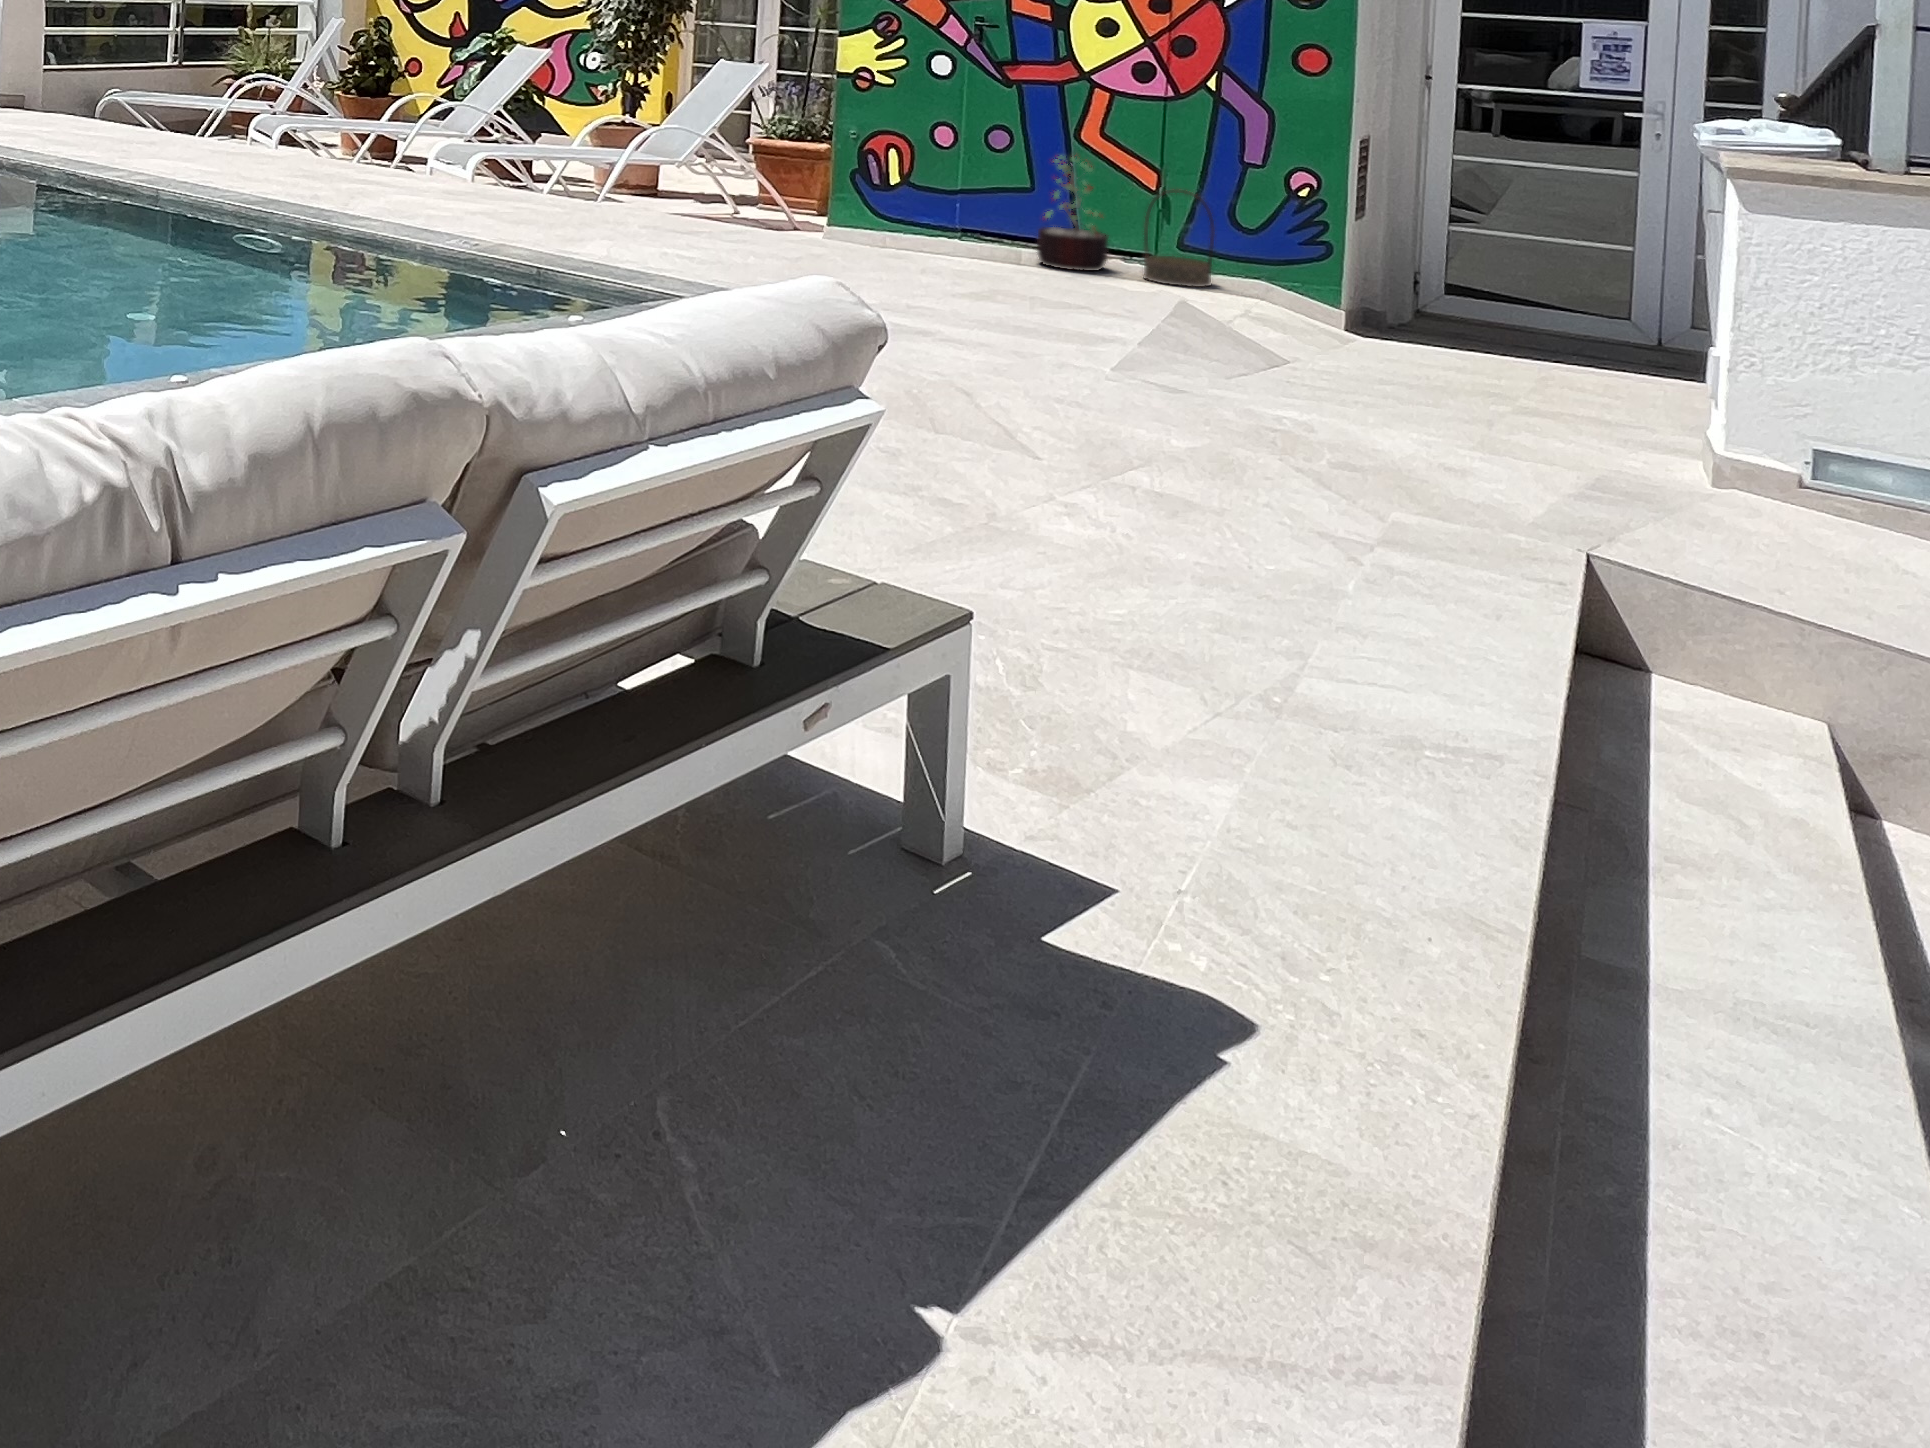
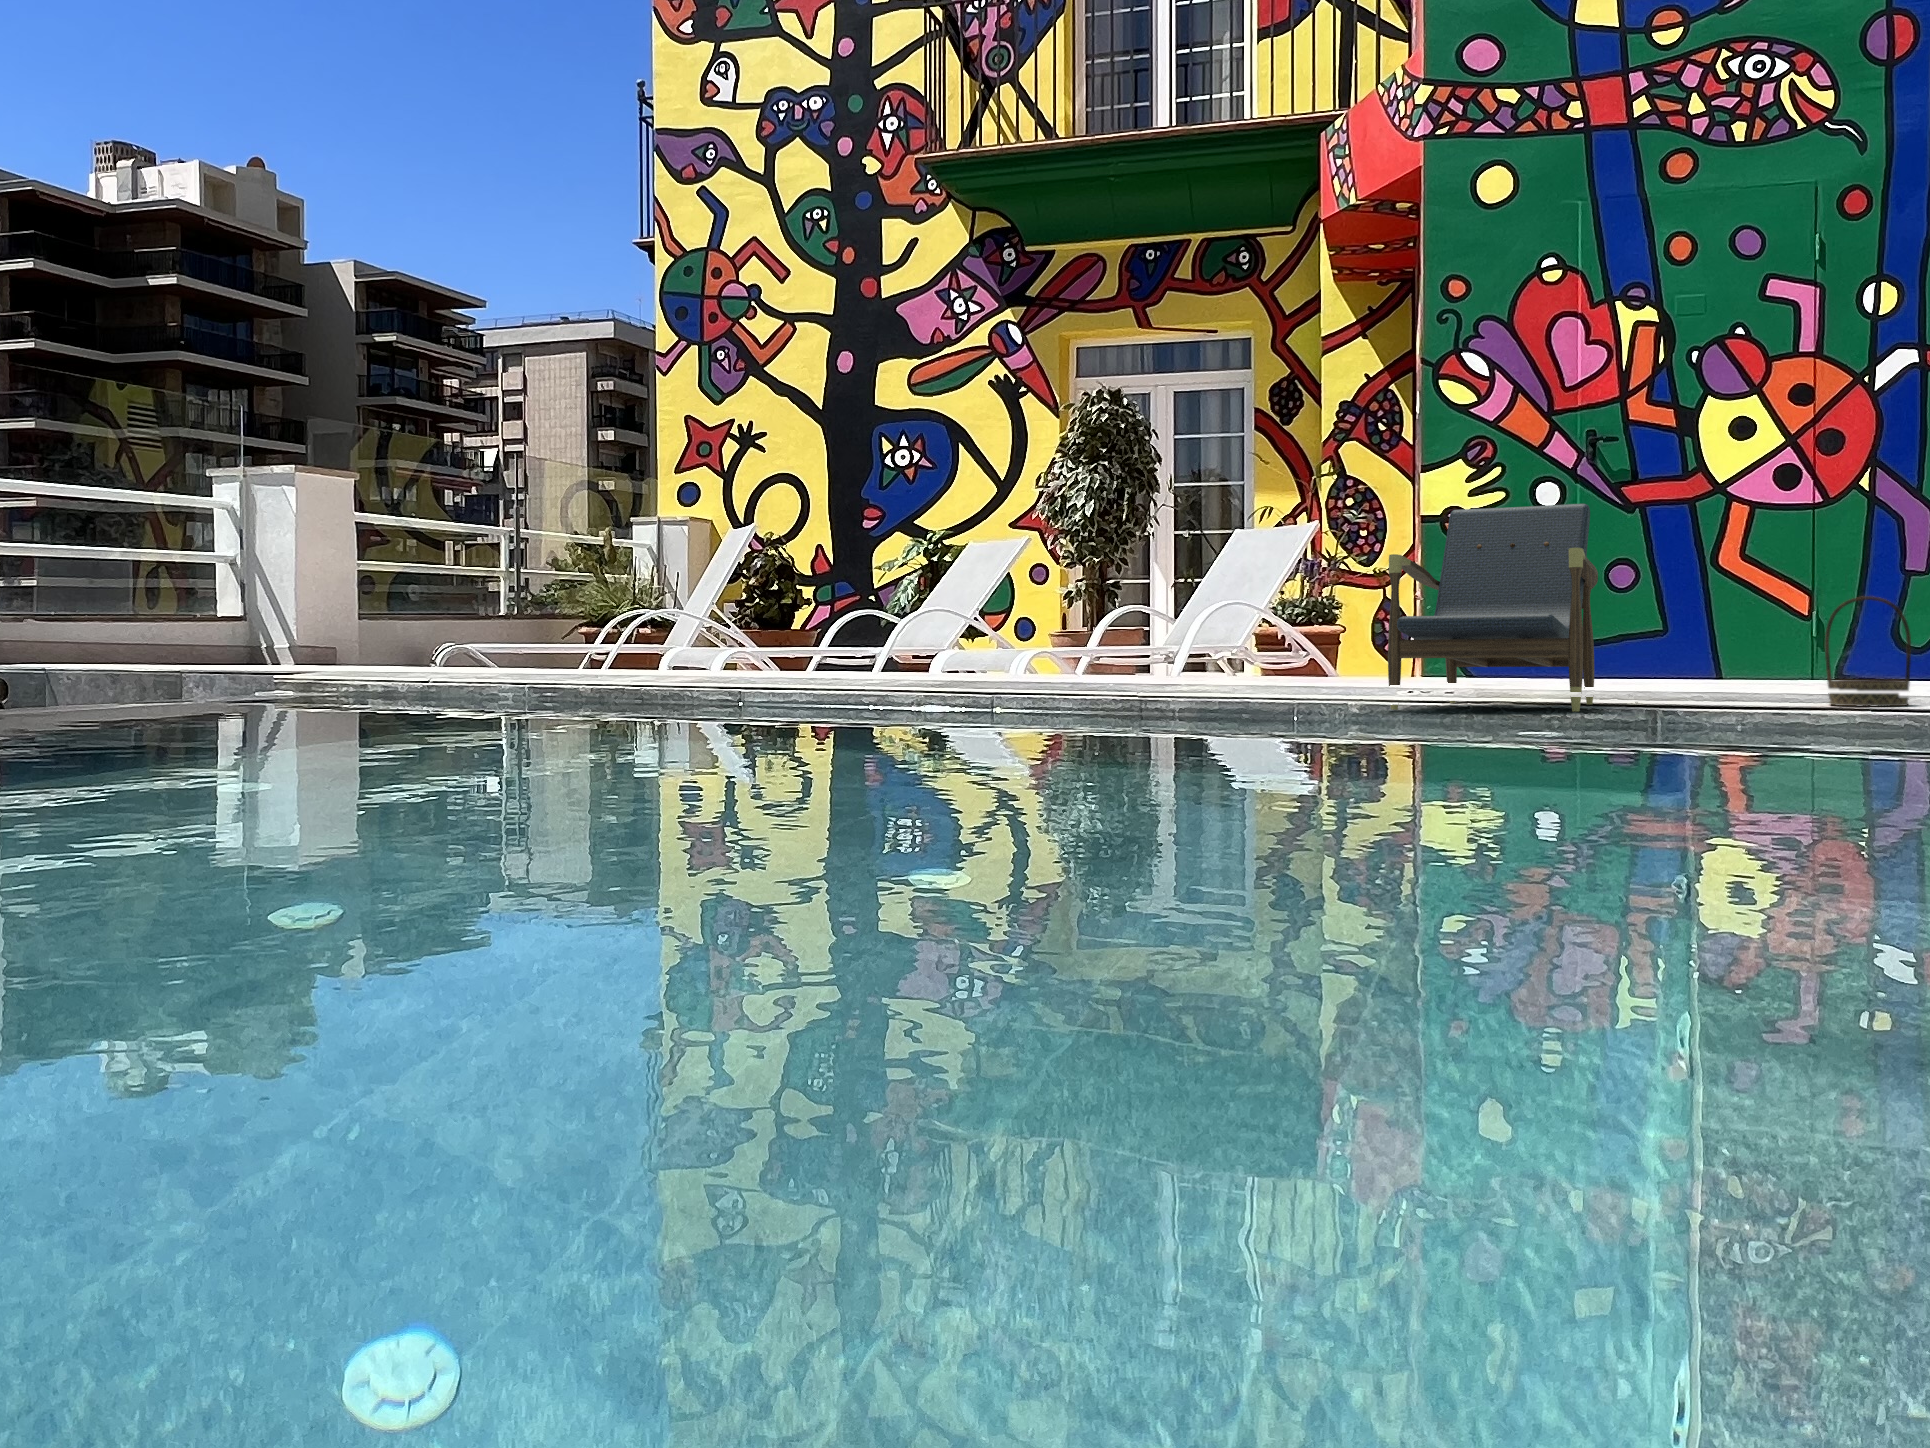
lounge chair: none [772,70,978,258] -> present [1388,504,1598,712]
decorative plant: present [1037,157,1109,271] -> none [1686,574,1780,707]

